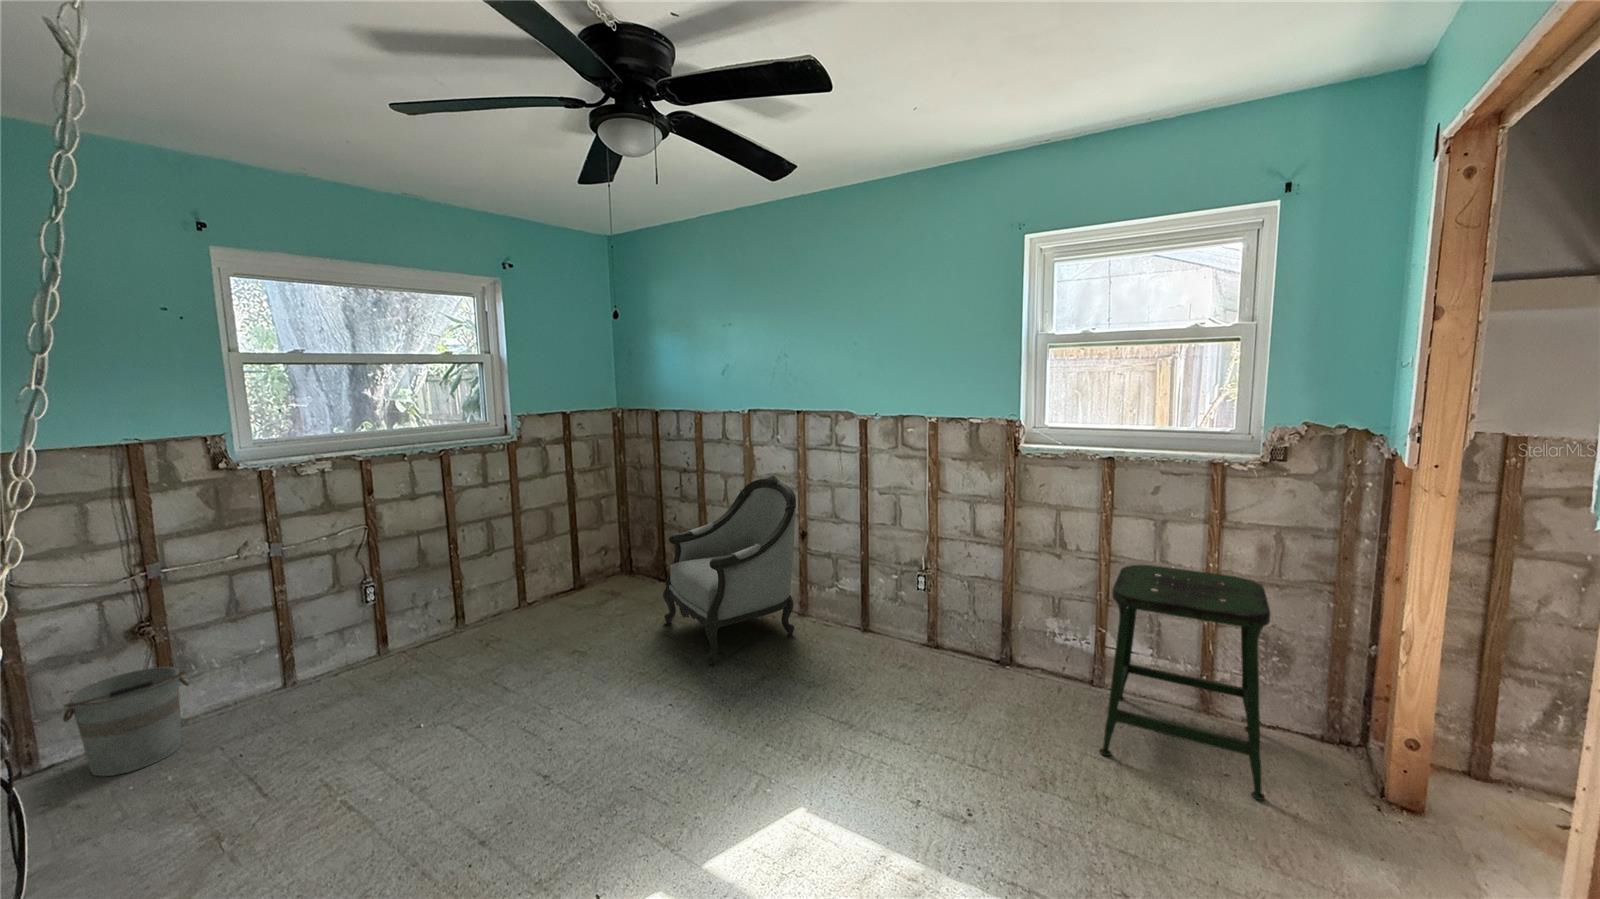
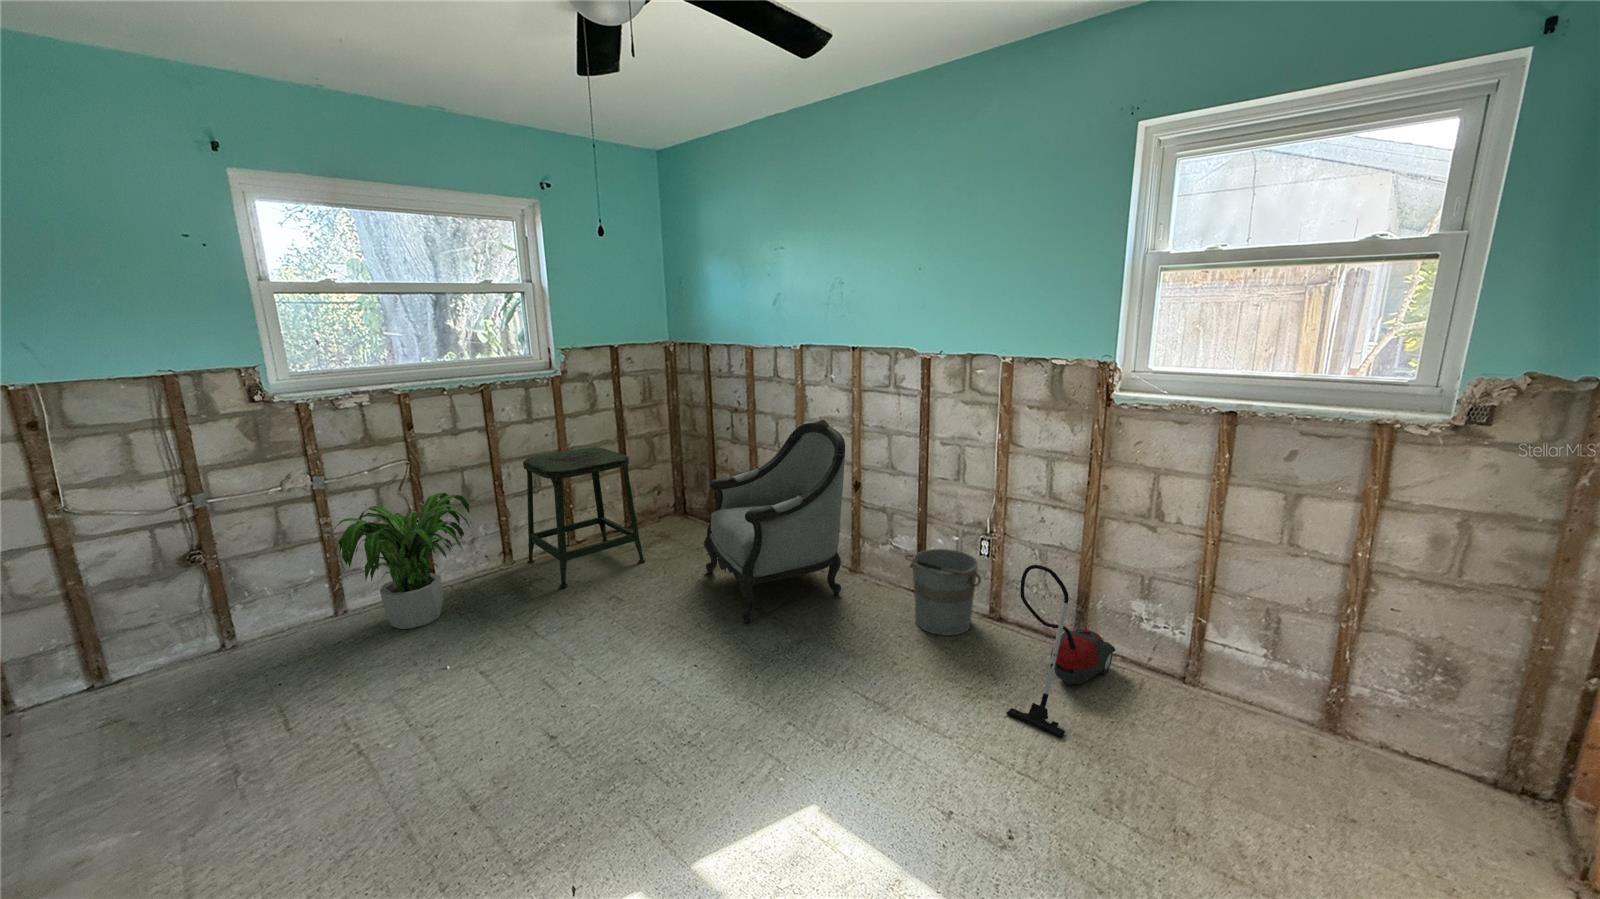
potted plant: none [287,556,443,695] -> present [334,493,472,629]
stool: present [1100,565,1270,800] -> present [523,448,645,587]
vacuum cleaner: none [953,590,1036,737] -> present [1006,565,1115,738]
bucket: present [63,667,189,776] -> present [905,549,981,635]

